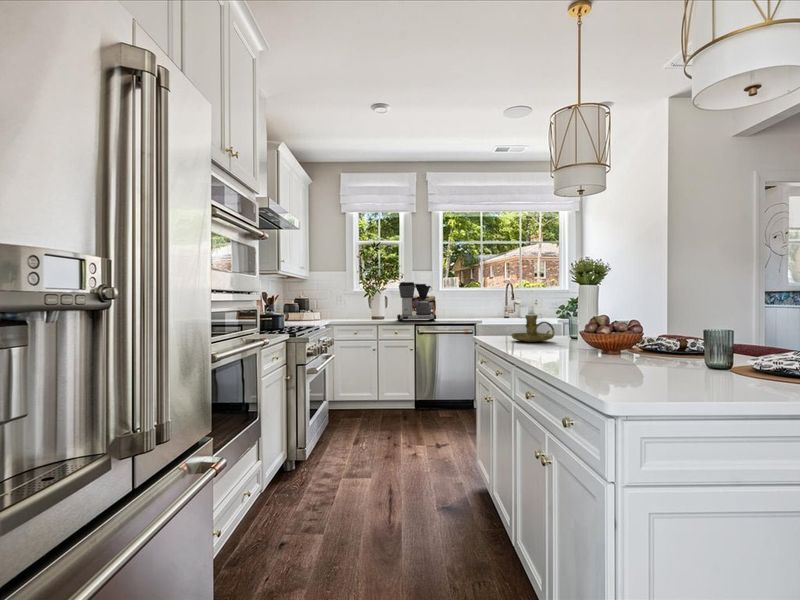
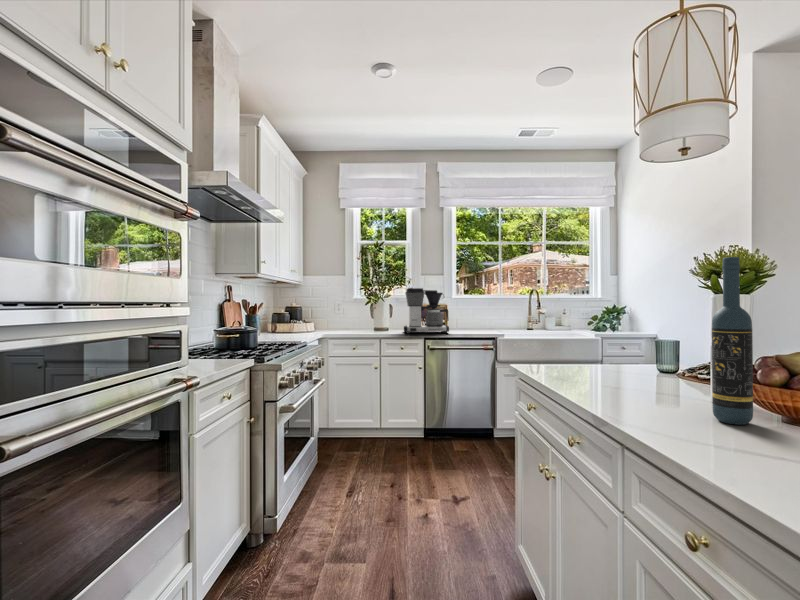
wine bottle: none [564,266,583,355] -> present [712,257,753,425]
candle holder: present [511,315,555,342] -> none [575,338,652,380]

